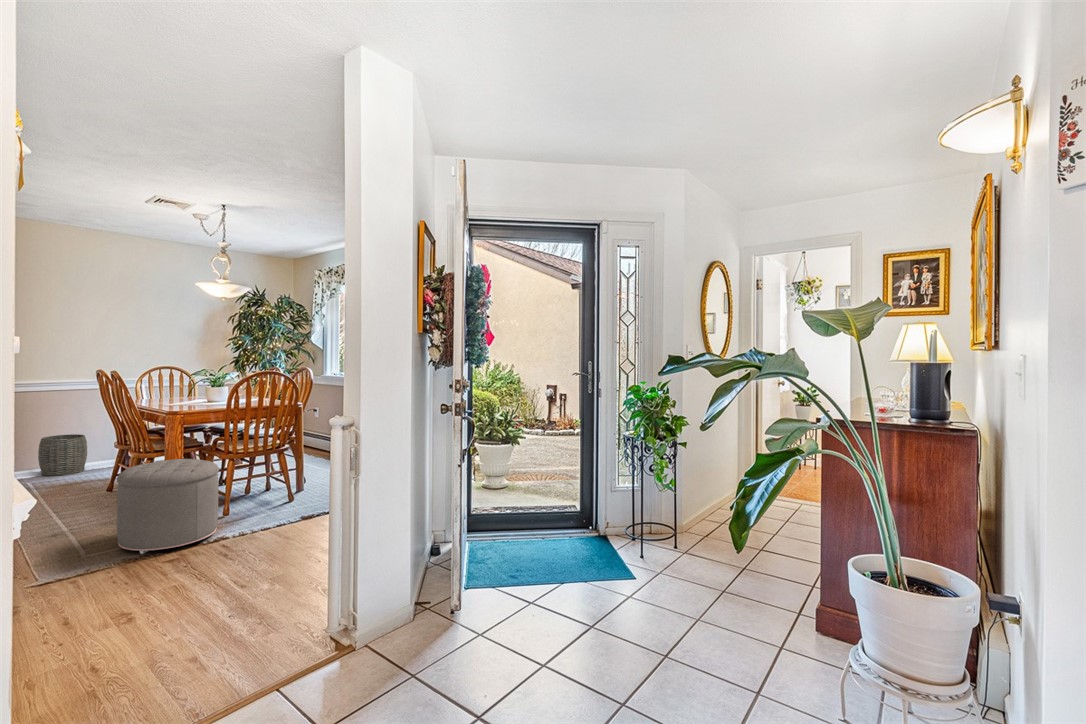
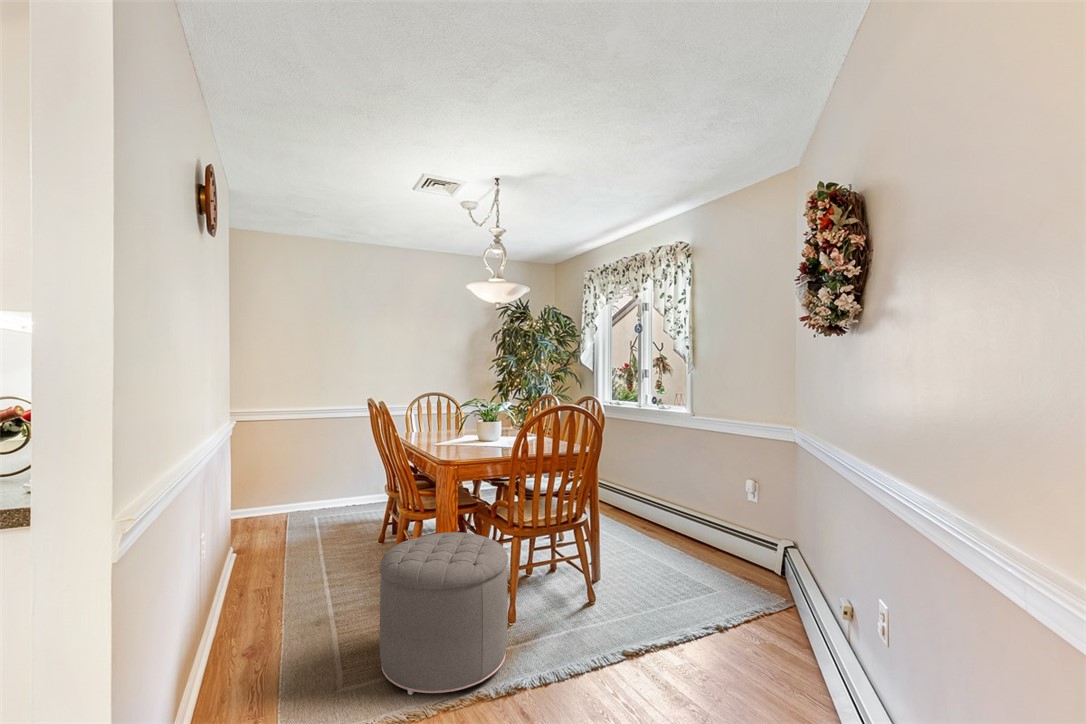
woven basket: present [38,434,87,476] -> none [319,468,361,515]

